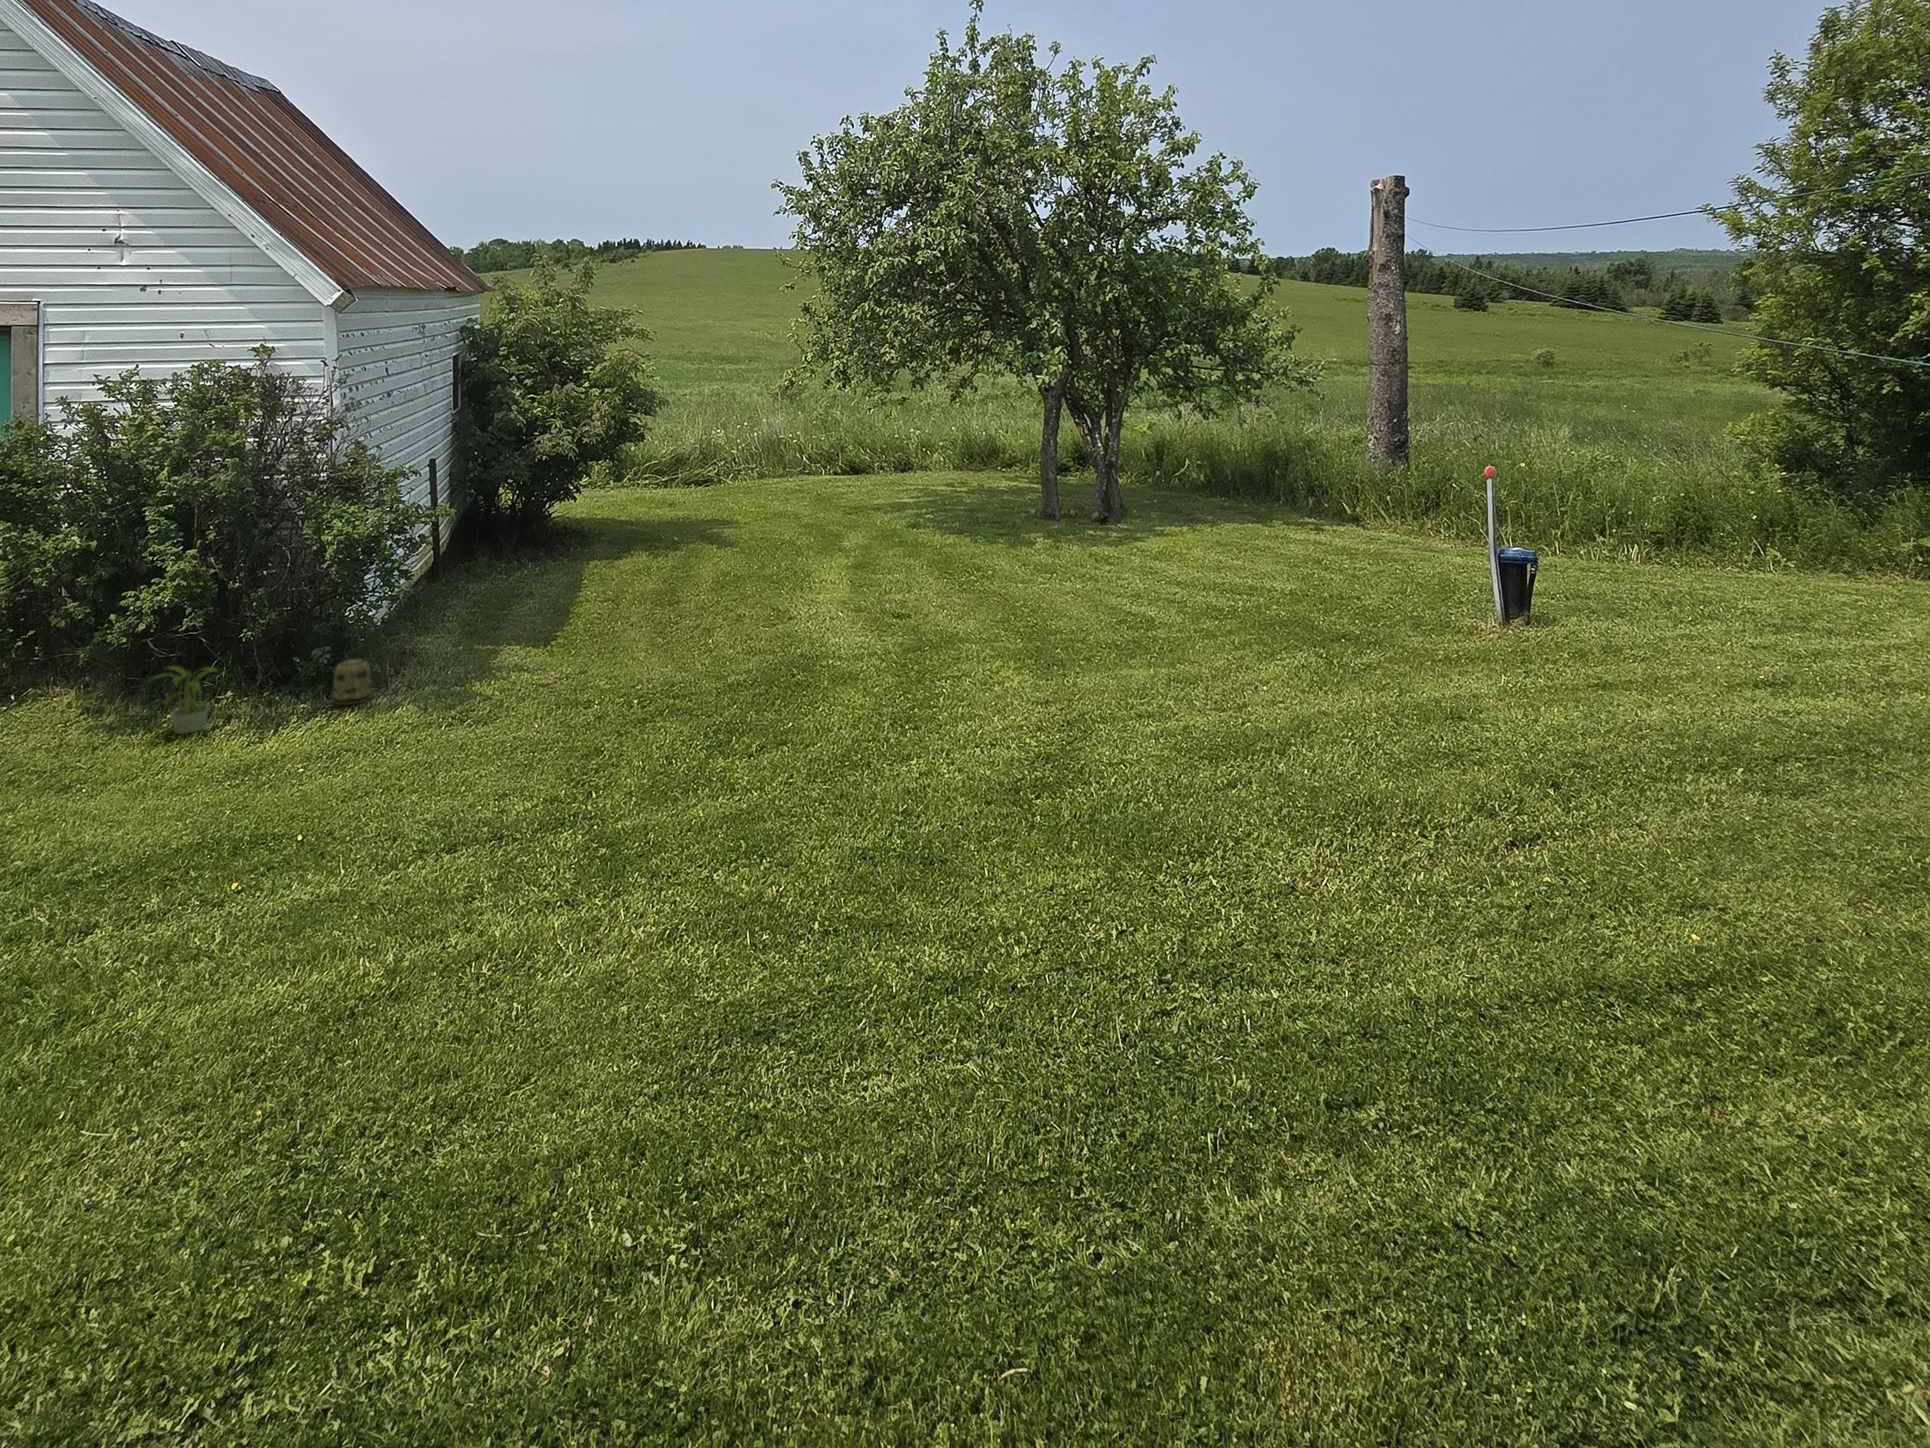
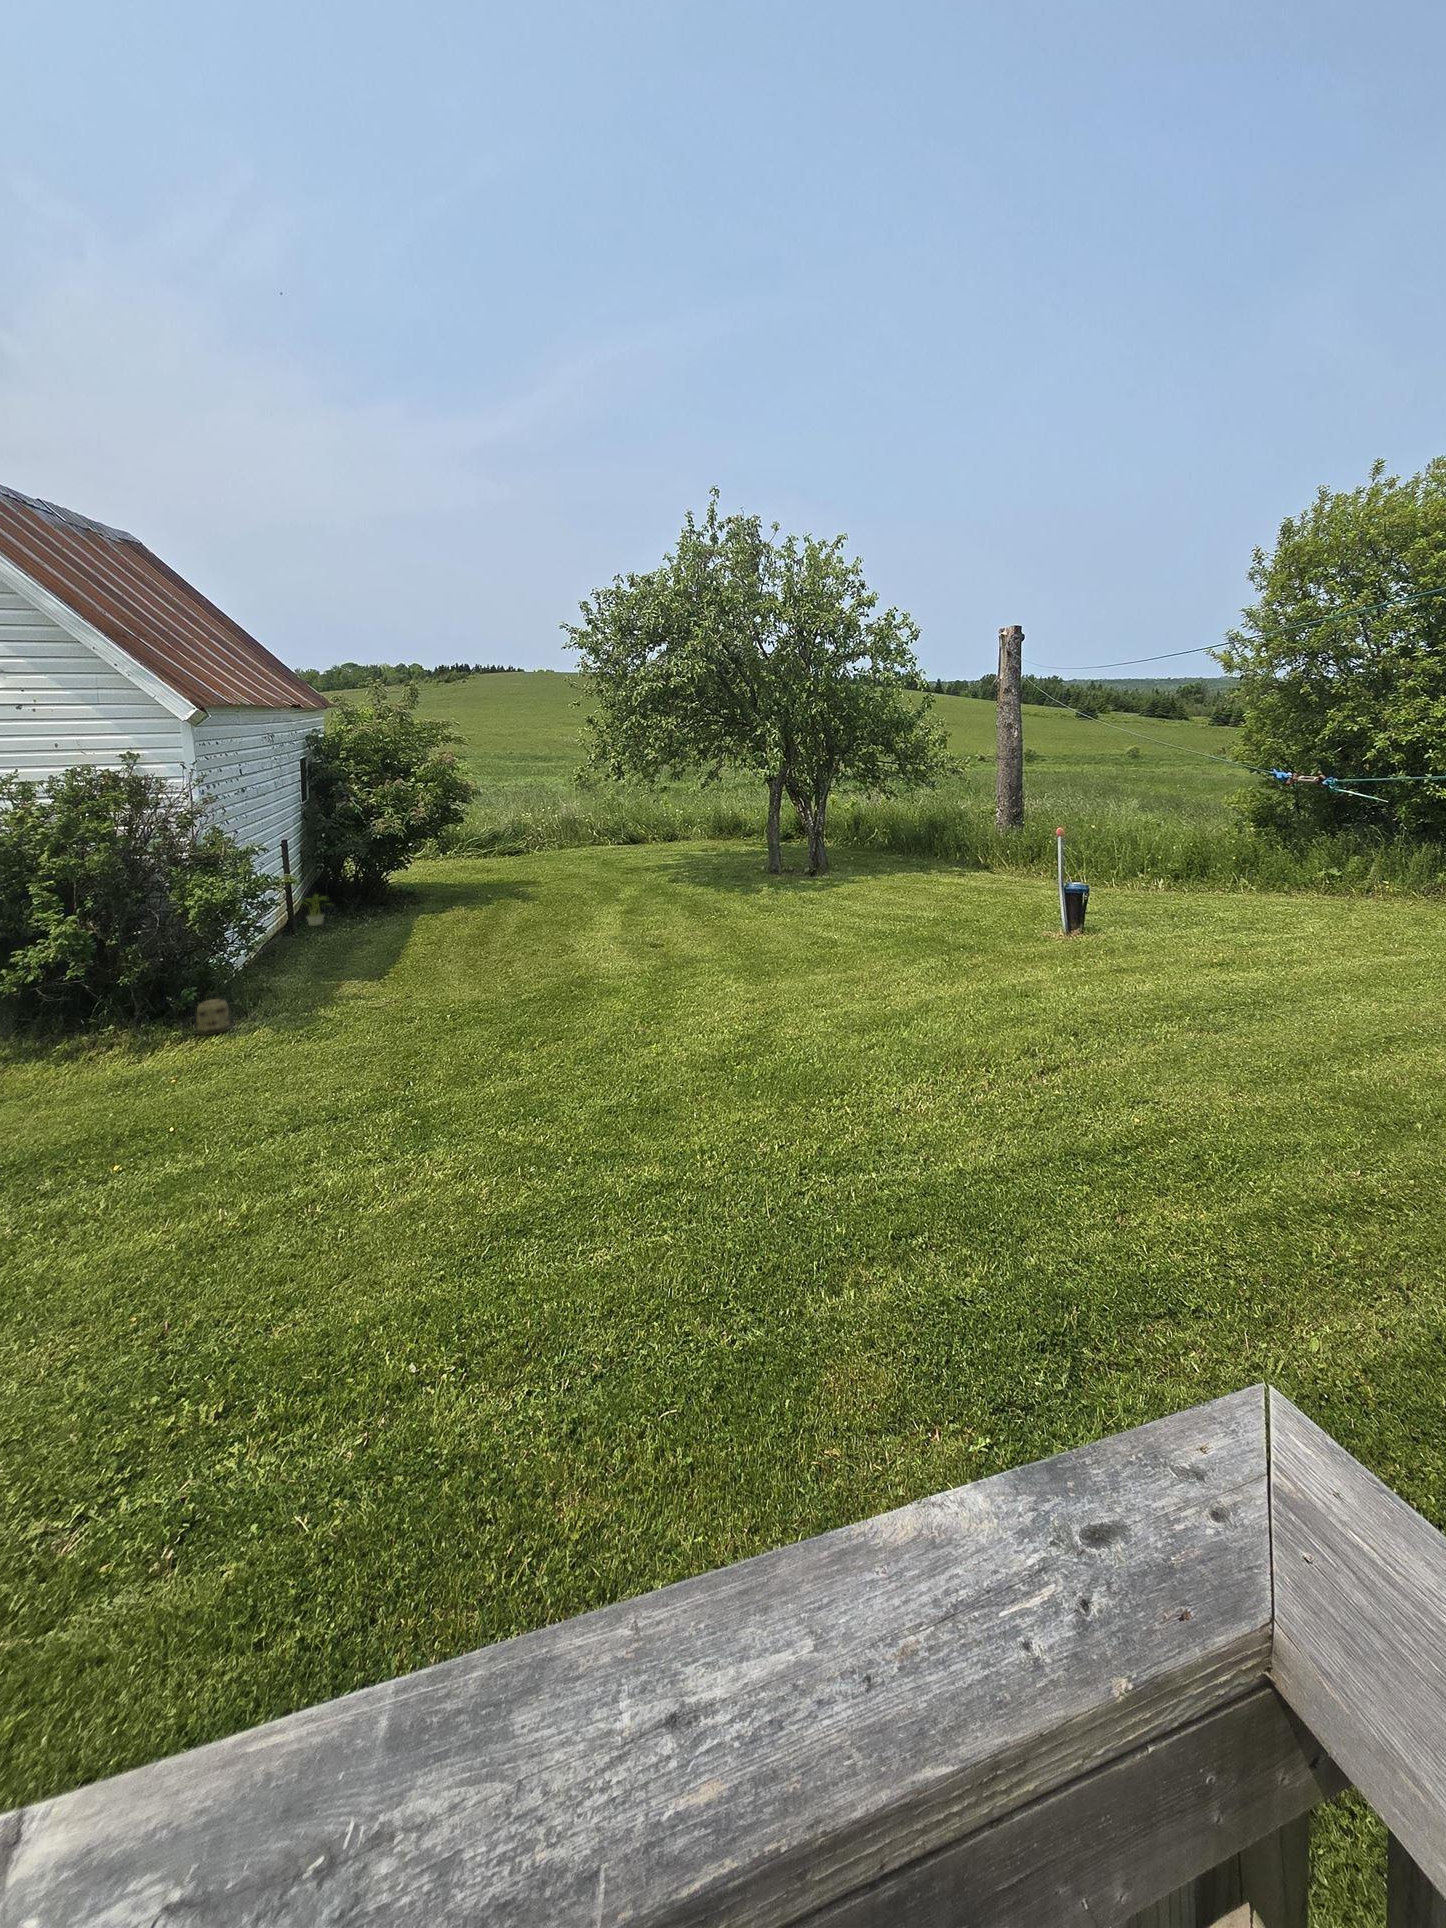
potted plant: present [149,666,218,734] -> present [303,894,326,926]

